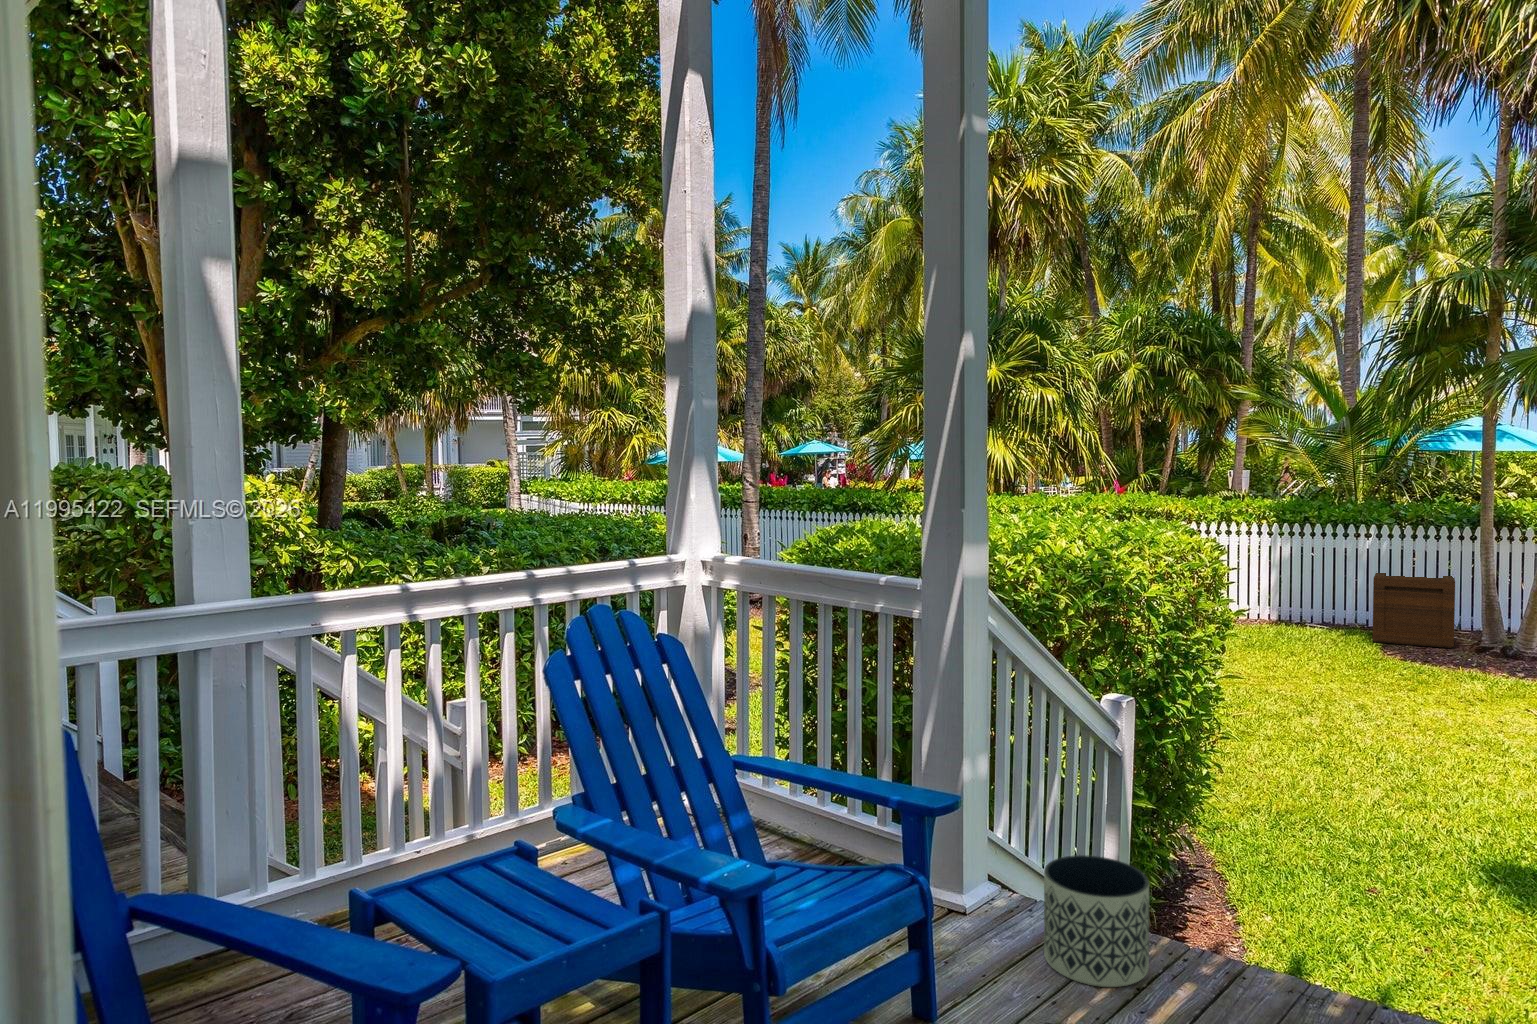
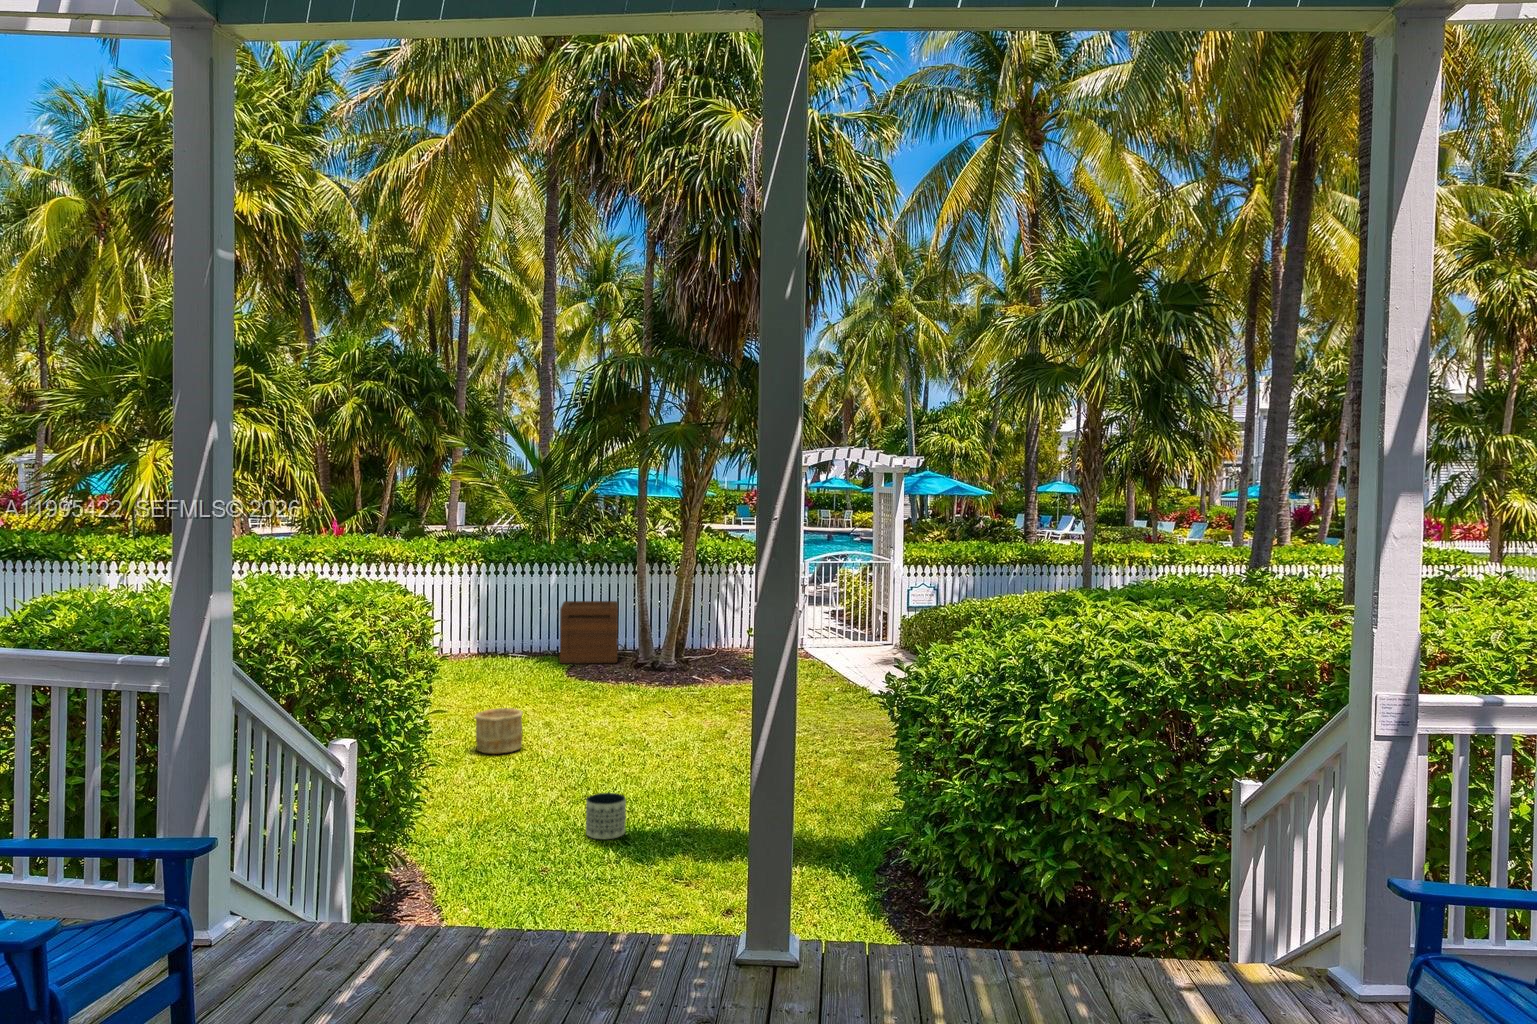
wooden bucket: none [1269,683,1331,735] -> present [474,708,523,754]
planter: present [1044,855,1149,987] -> present [586,793,626,839]

